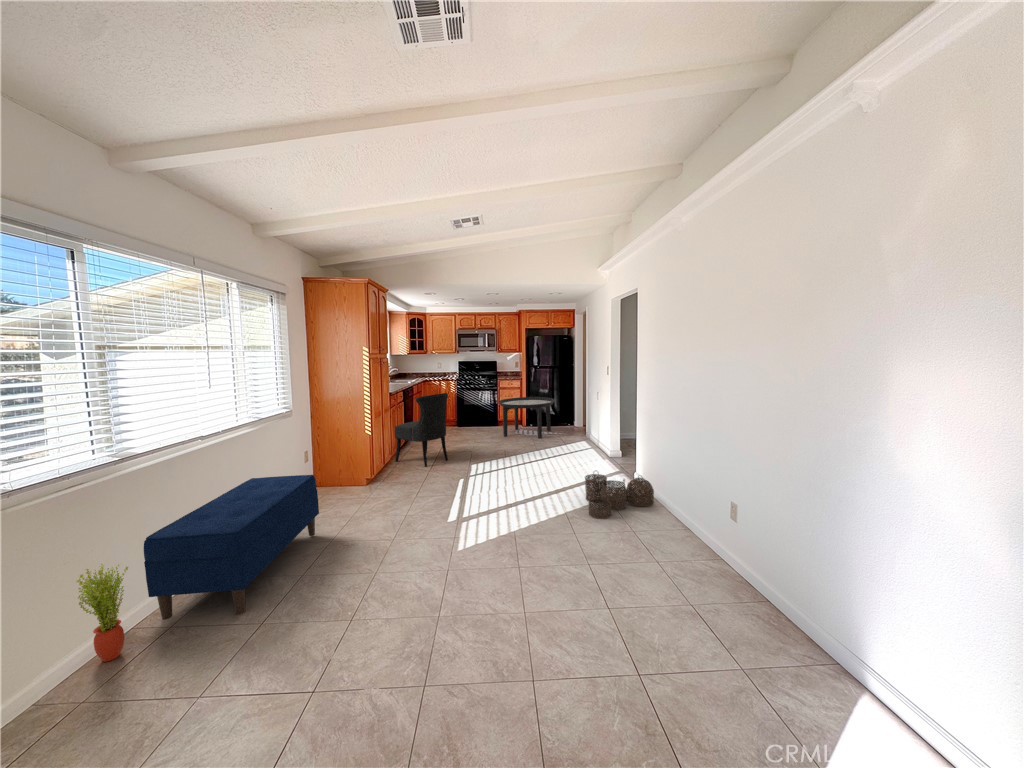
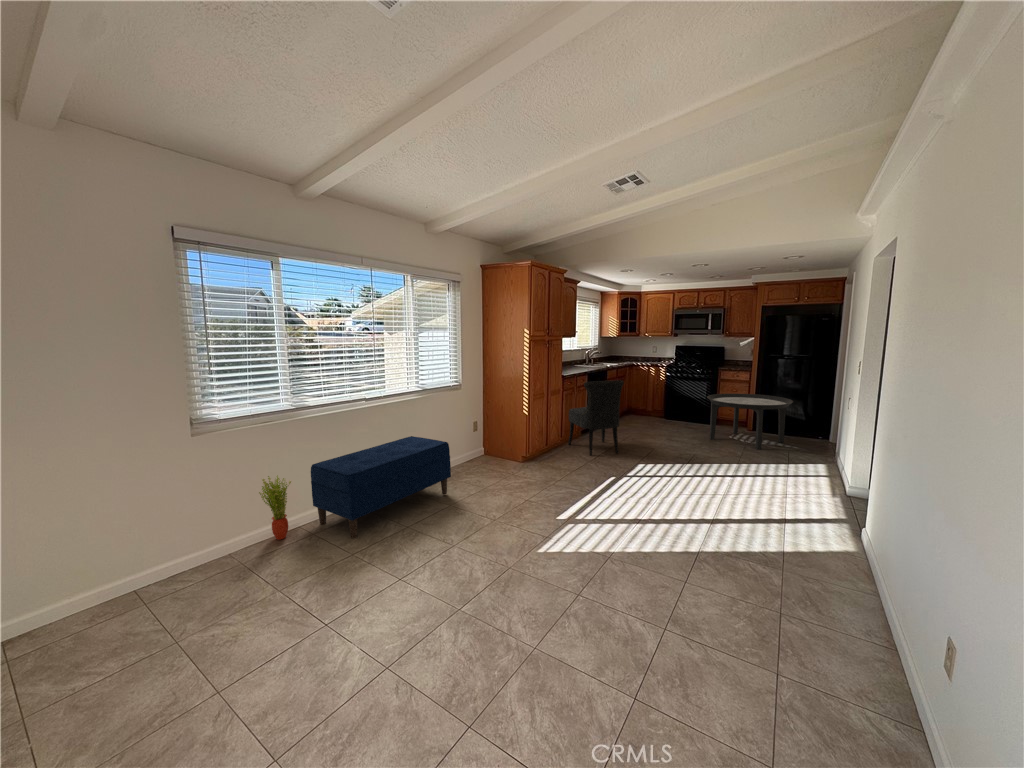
woven basket: present [585,474,654,519] -> none [729,509,865,588]

